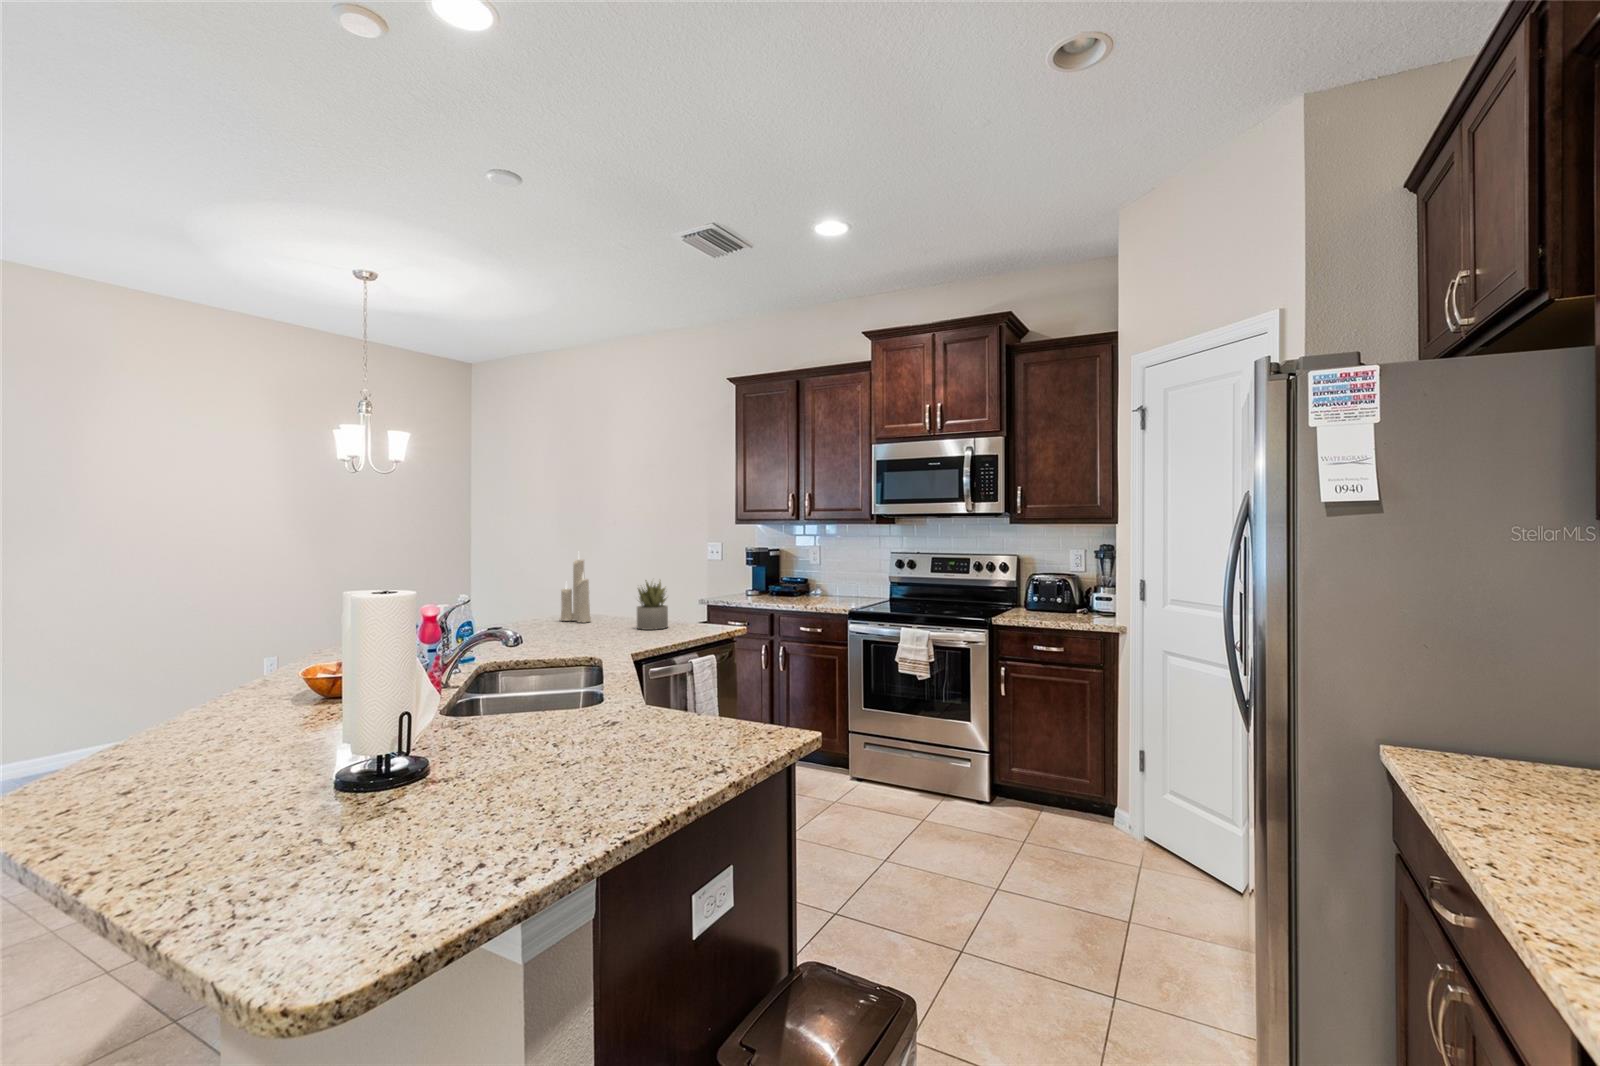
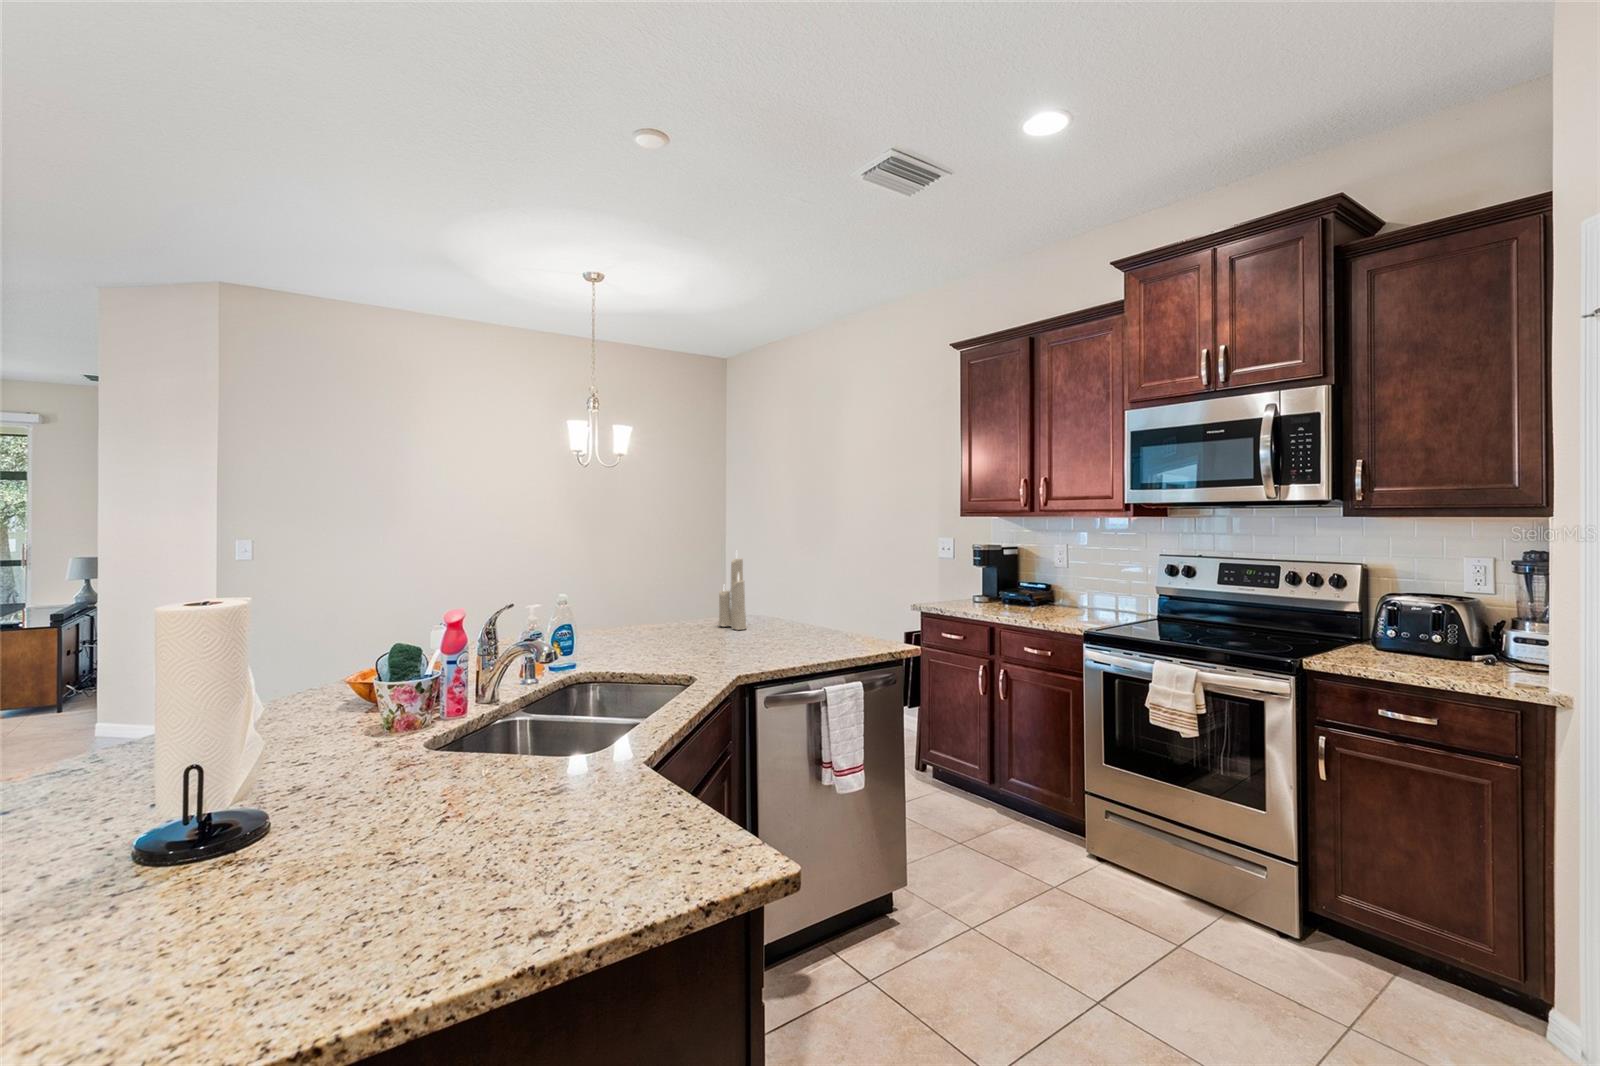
succulent plant: present [637,580,668,630] -> none [778,583,818,644]

